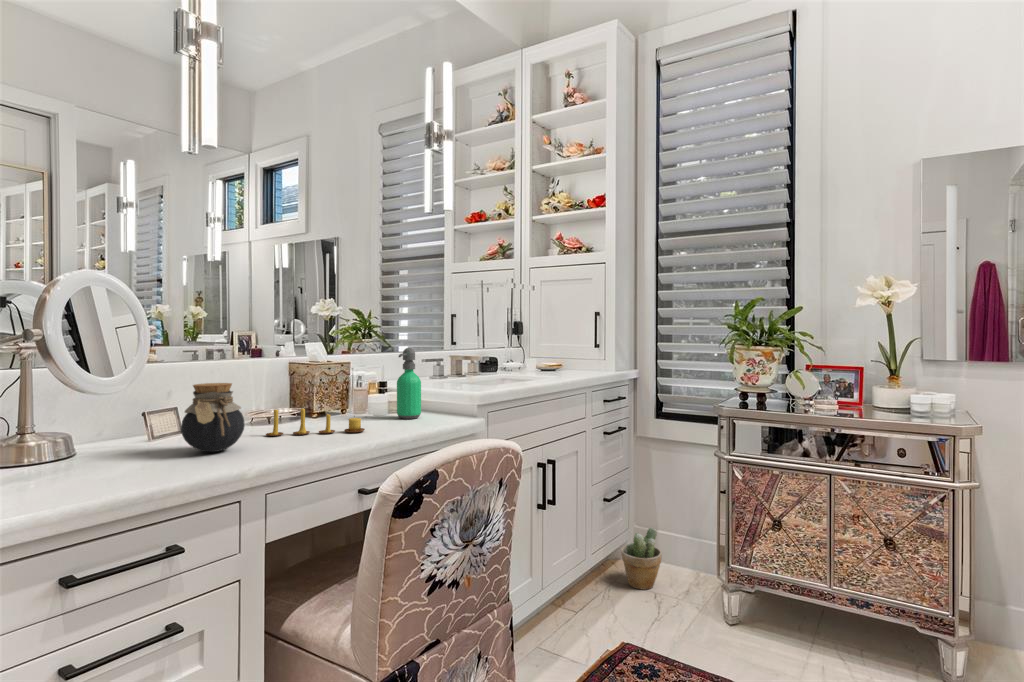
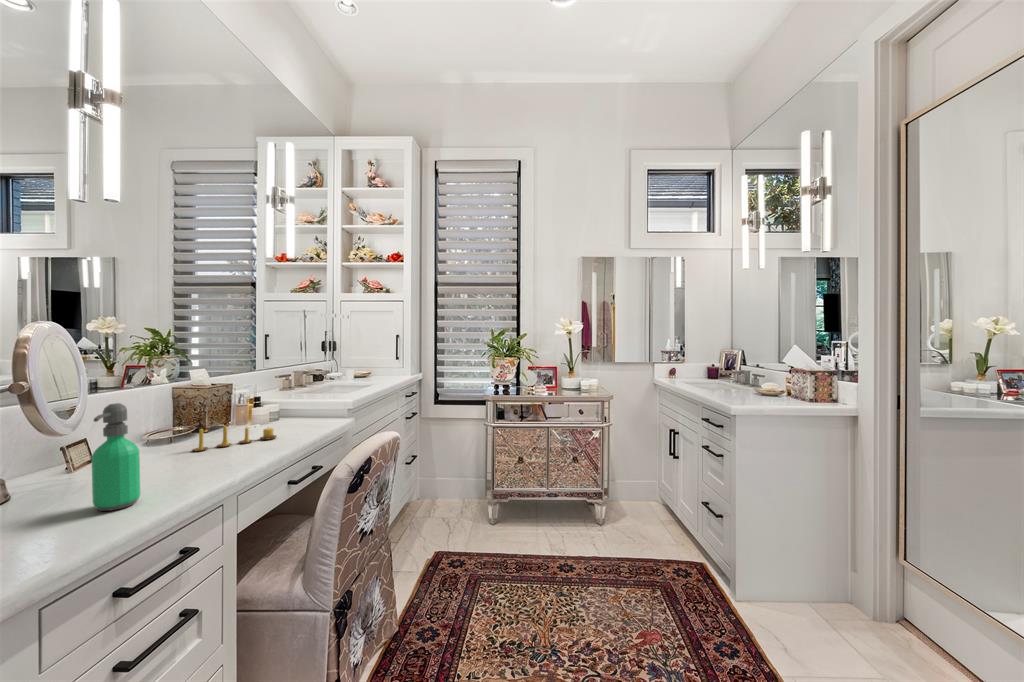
soap dispenser: present [397,348,421,419] -> present [92,403,140,511]
jar: present [181,383,245,452] -> none [139,412,198,470]
potted plant: present [621,528,662,590] -> none [420,477,447,520]

